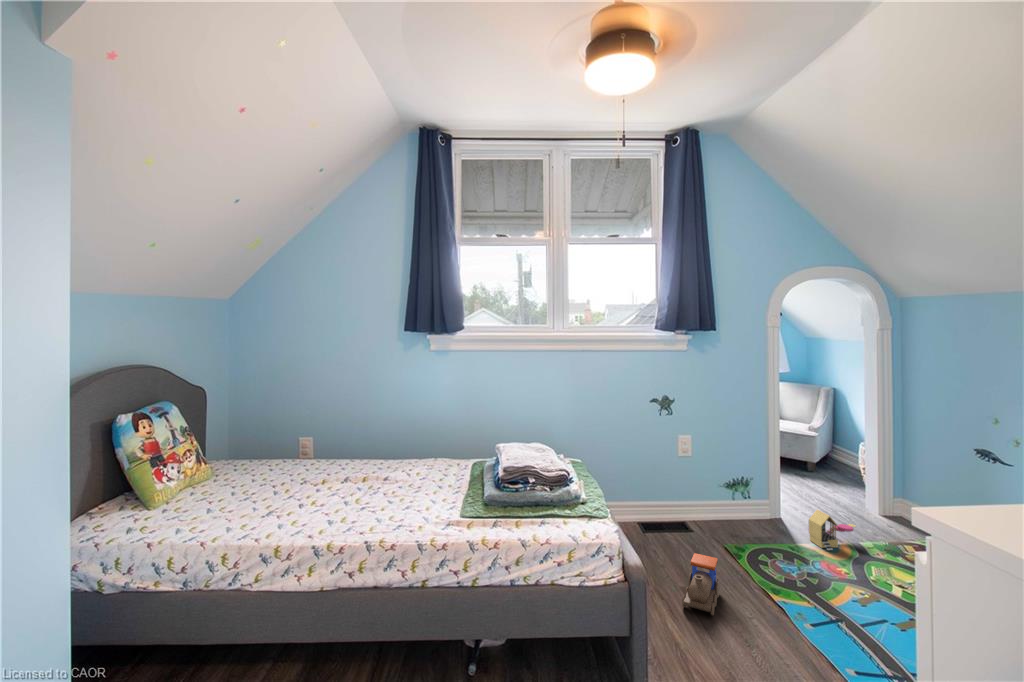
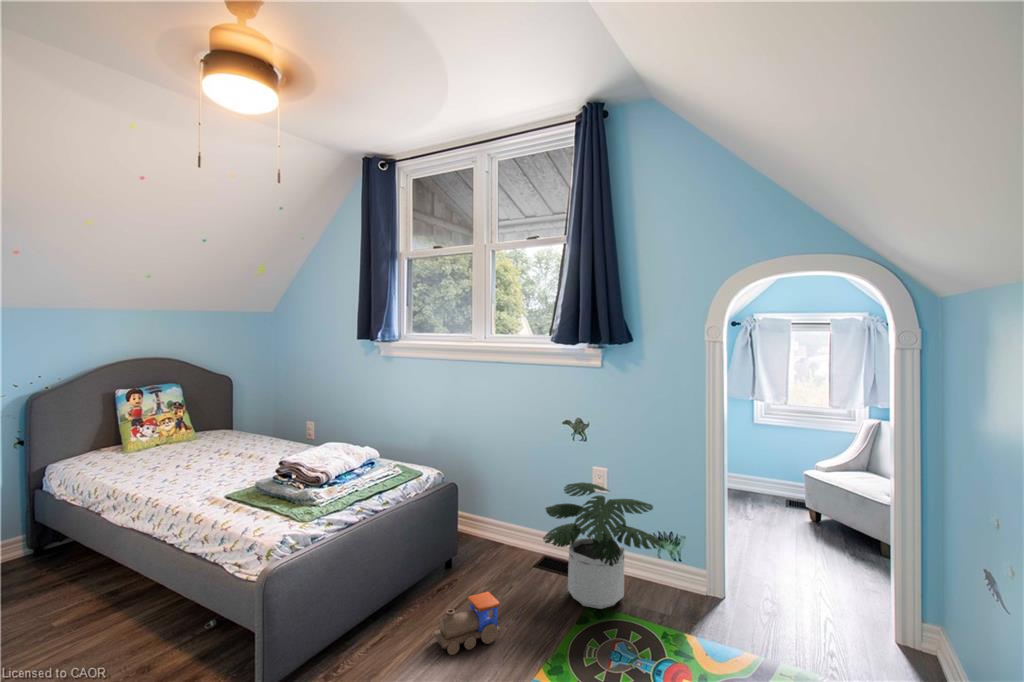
potted plant: none [663,449,784,548] -> present [543,482,663,609]
toy house: present [809,510,856,550] -> none [706,592,774,648]

